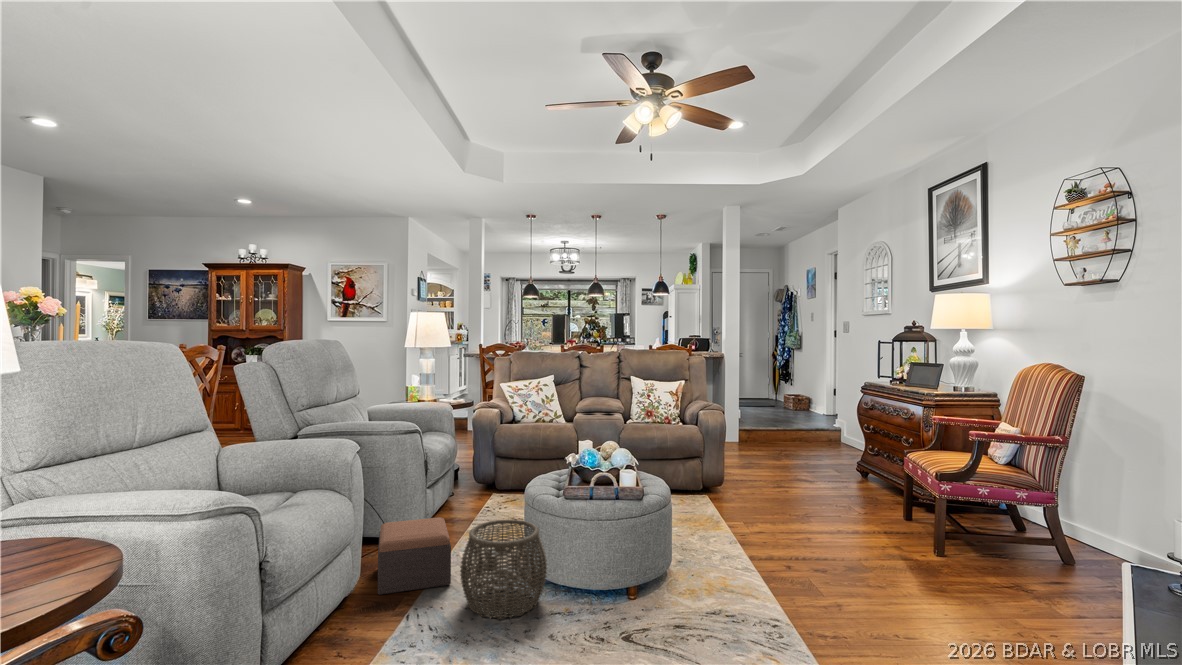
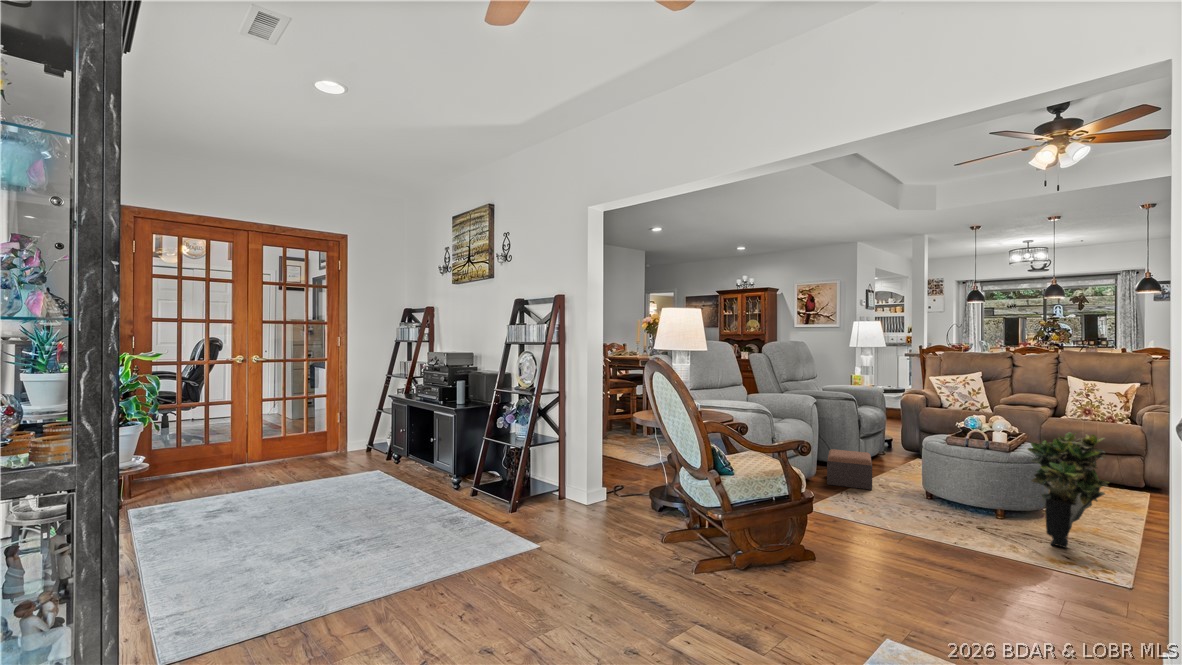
potted plant: none [663,457,749,630] -> present [1028,432,1108,548]
woven basket: present [460,520,547,619] -> none [876,454,937,510]

